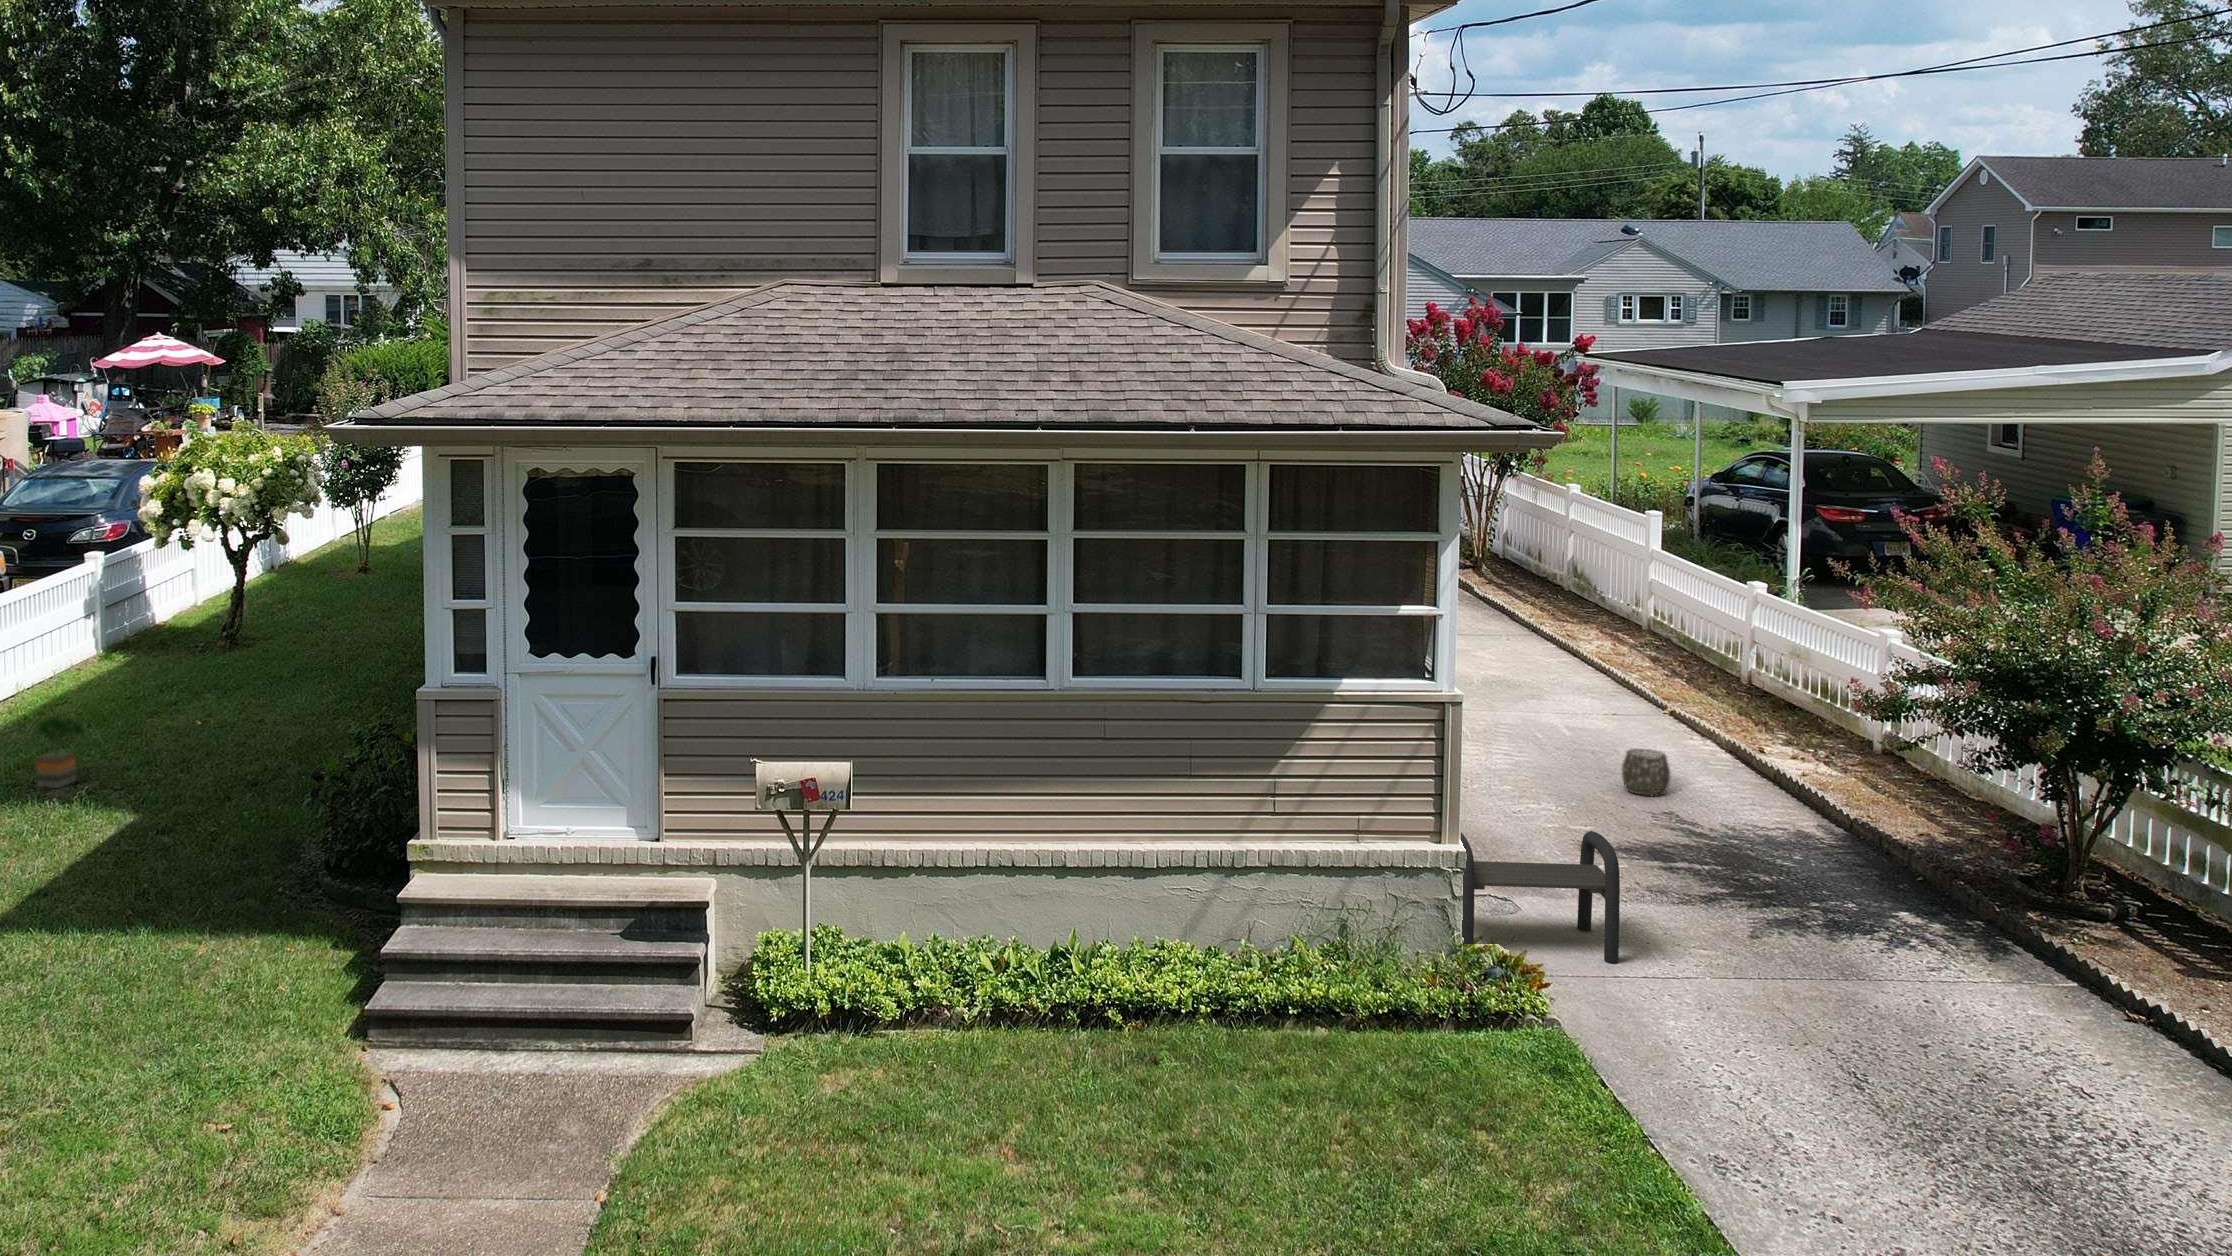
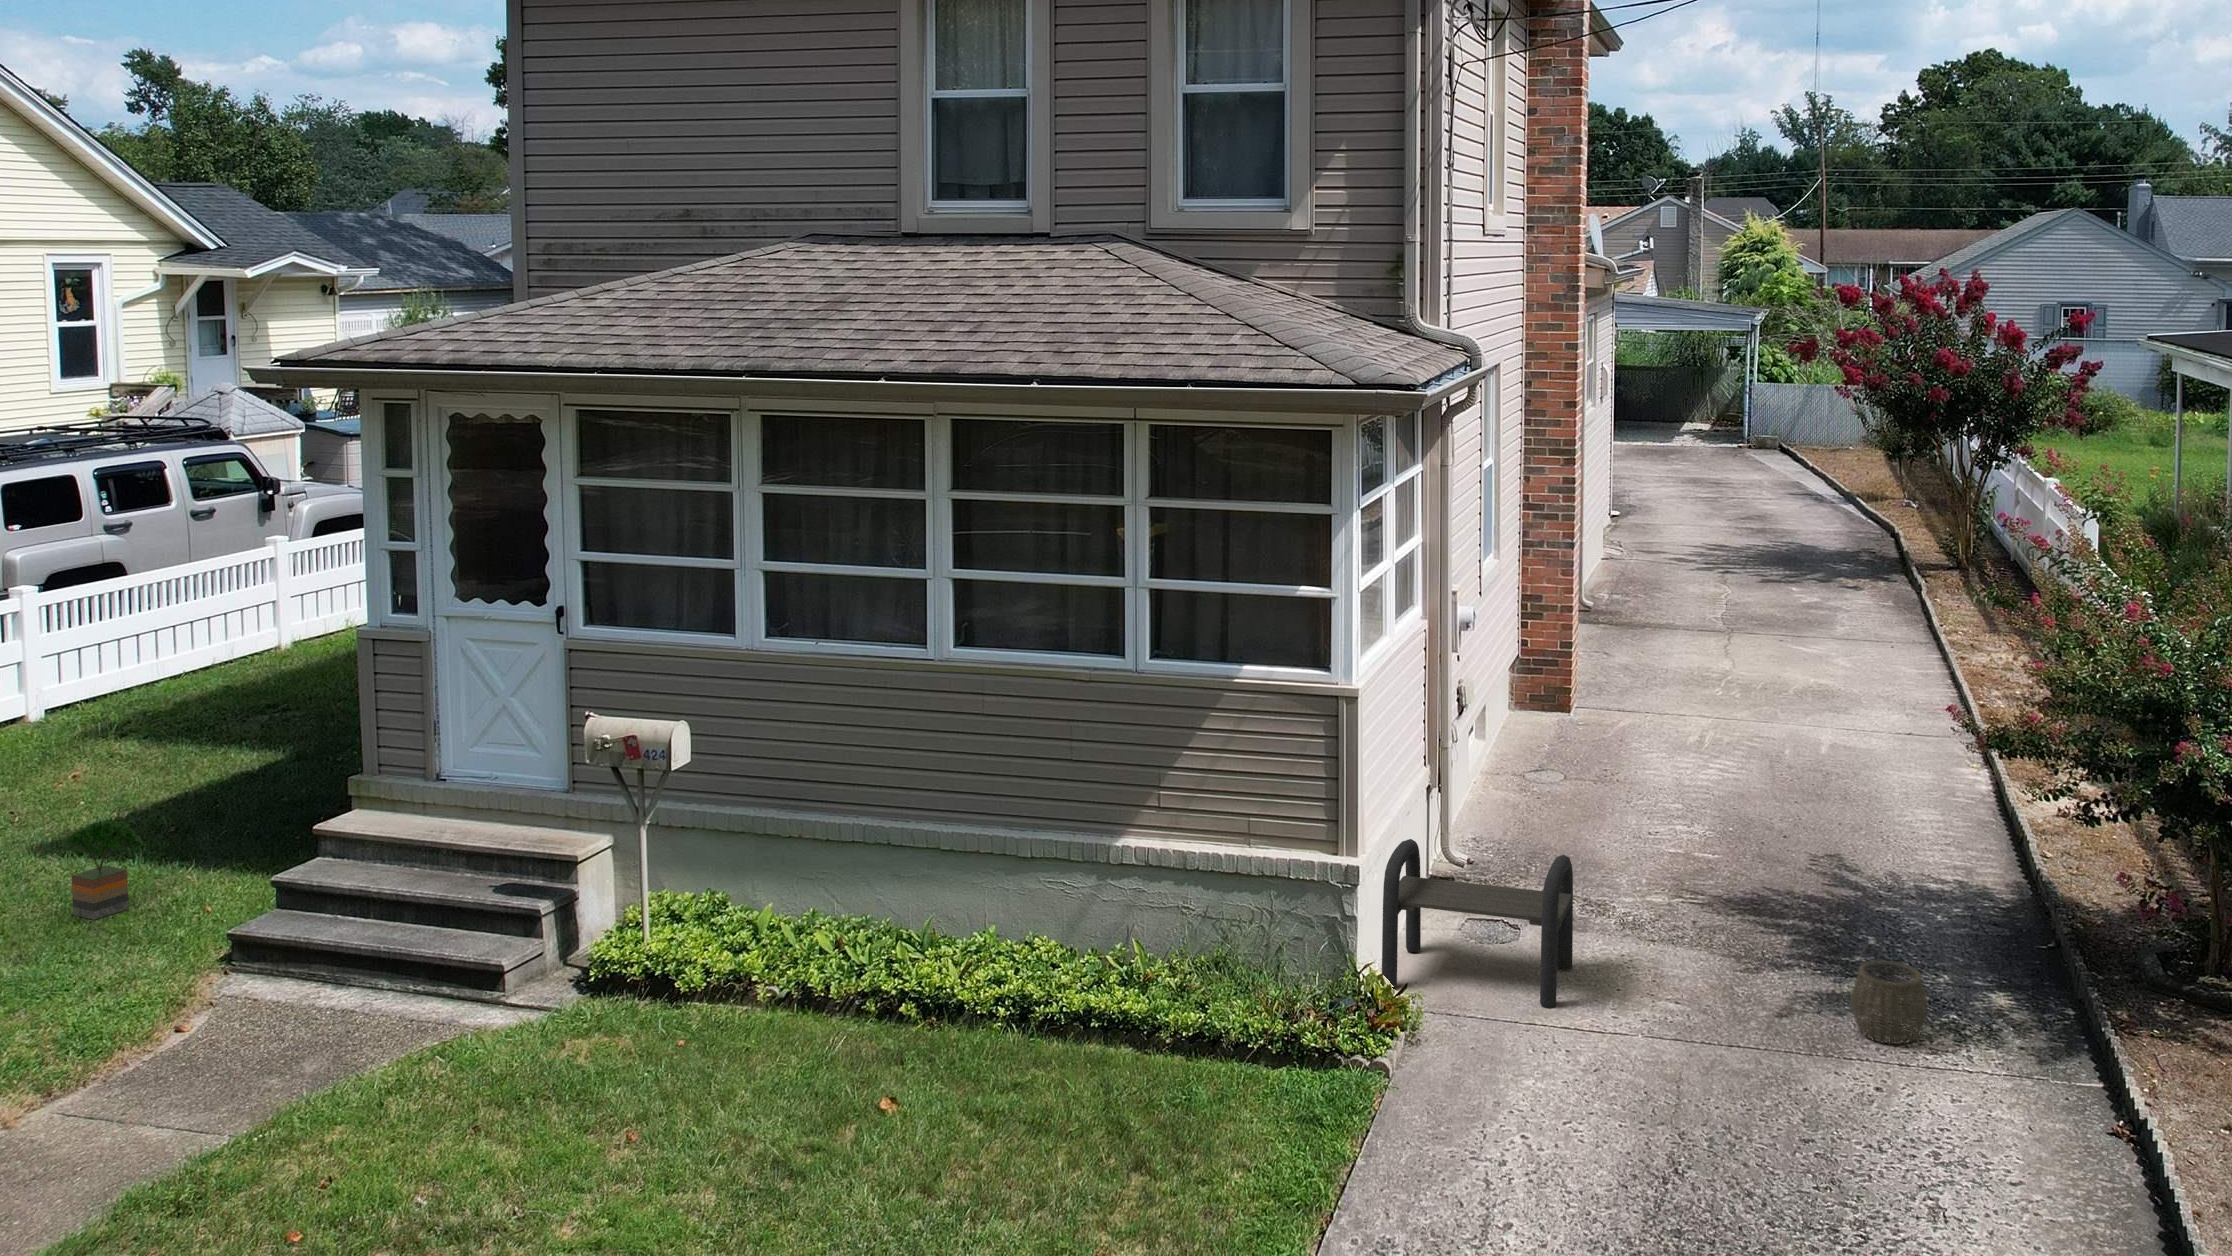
potted tree: present [29,717,86,788] -> present [62,820,143,920]
woven basket: present [1622,749,1670,796] -> present [1851,961,1928,1044]

